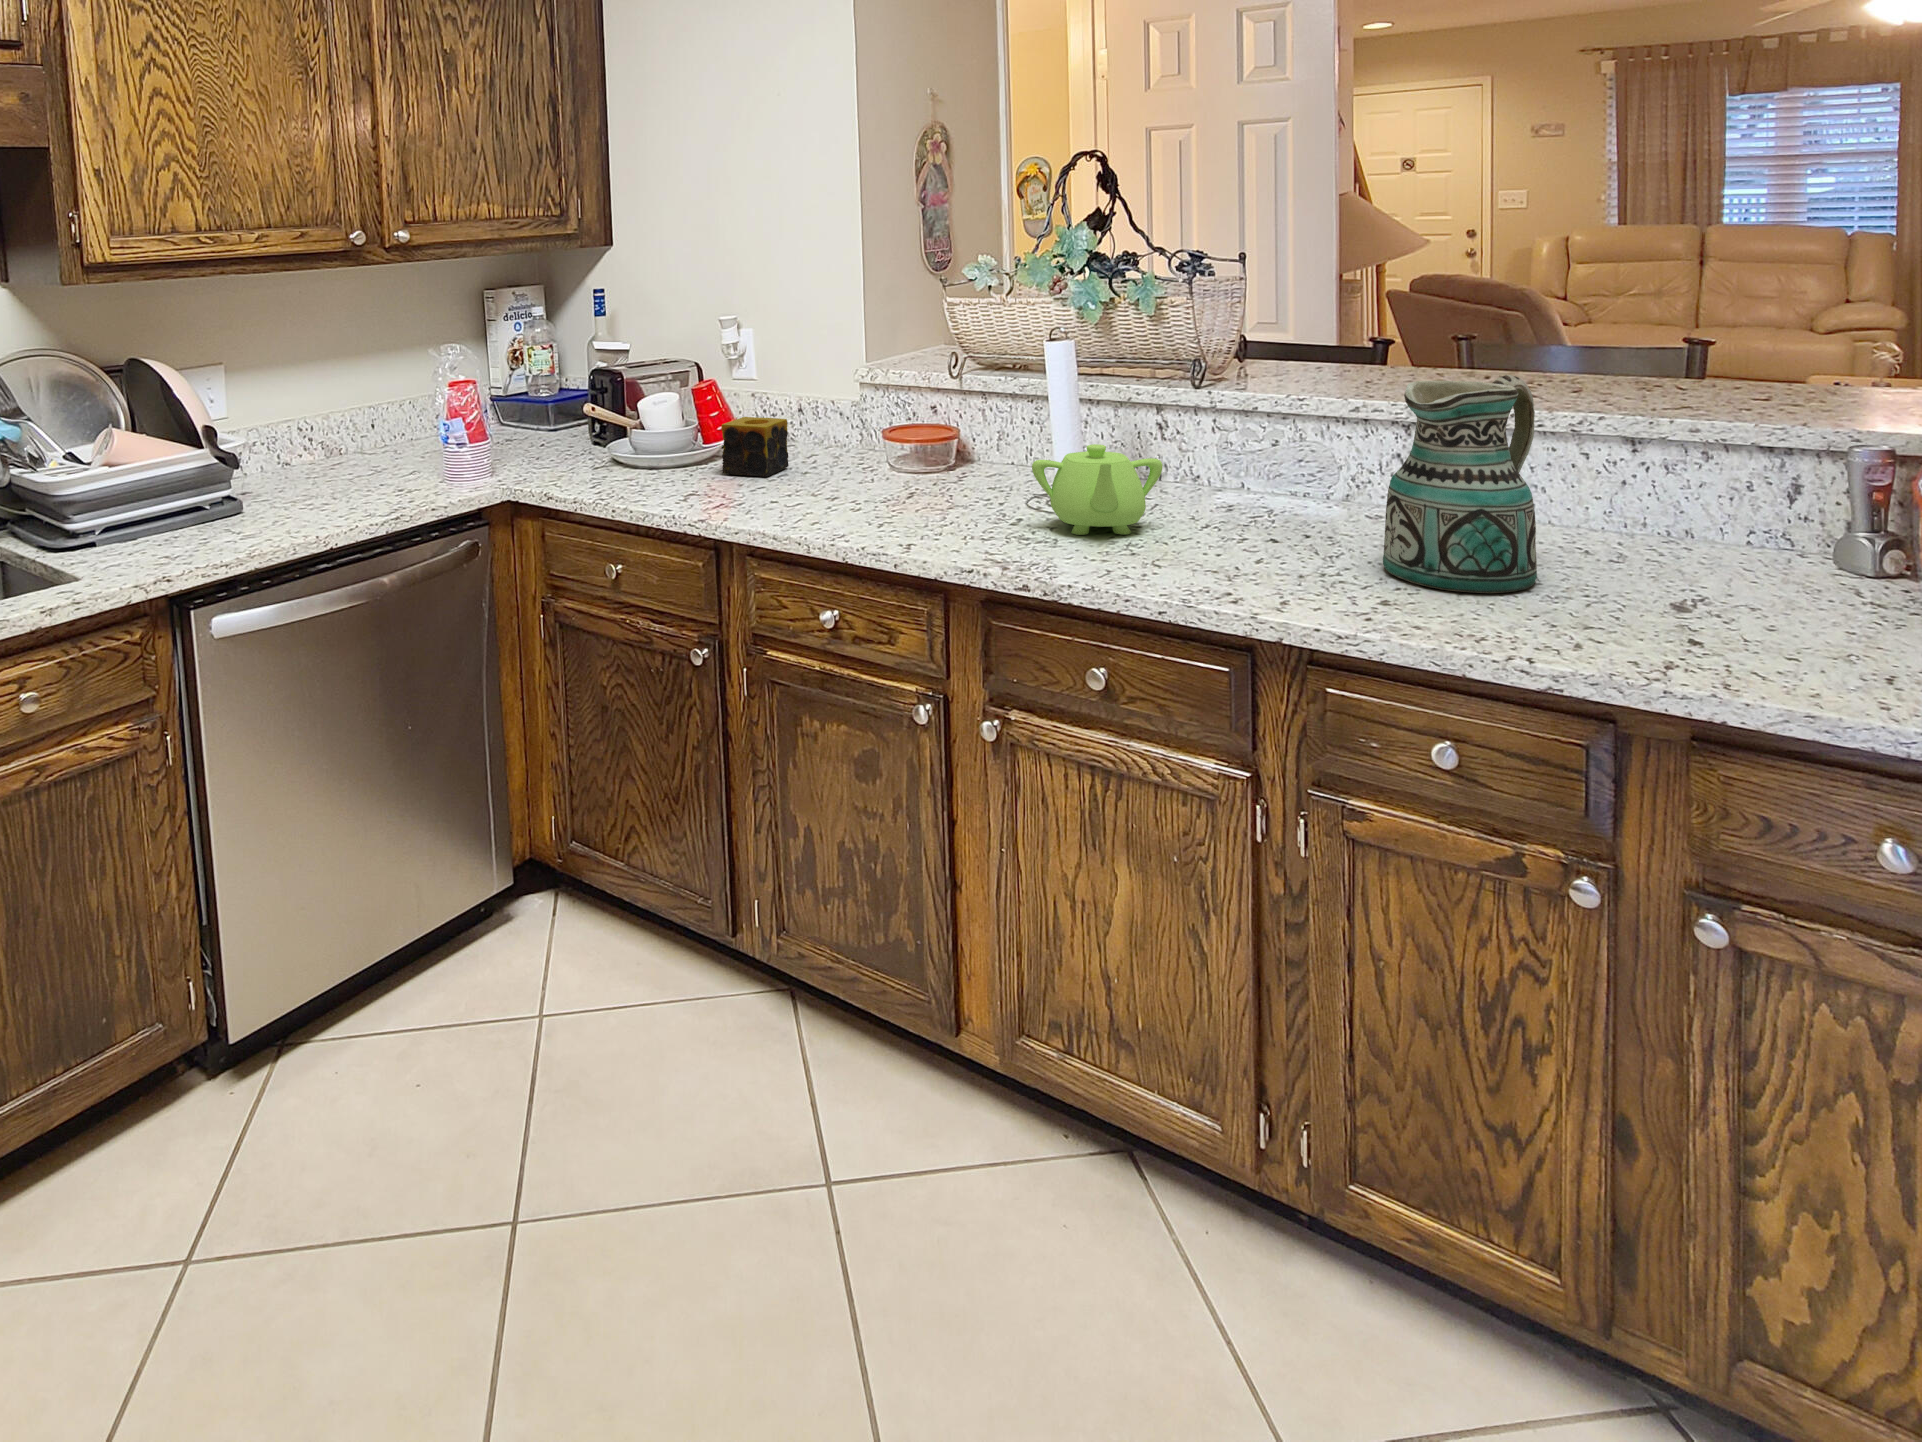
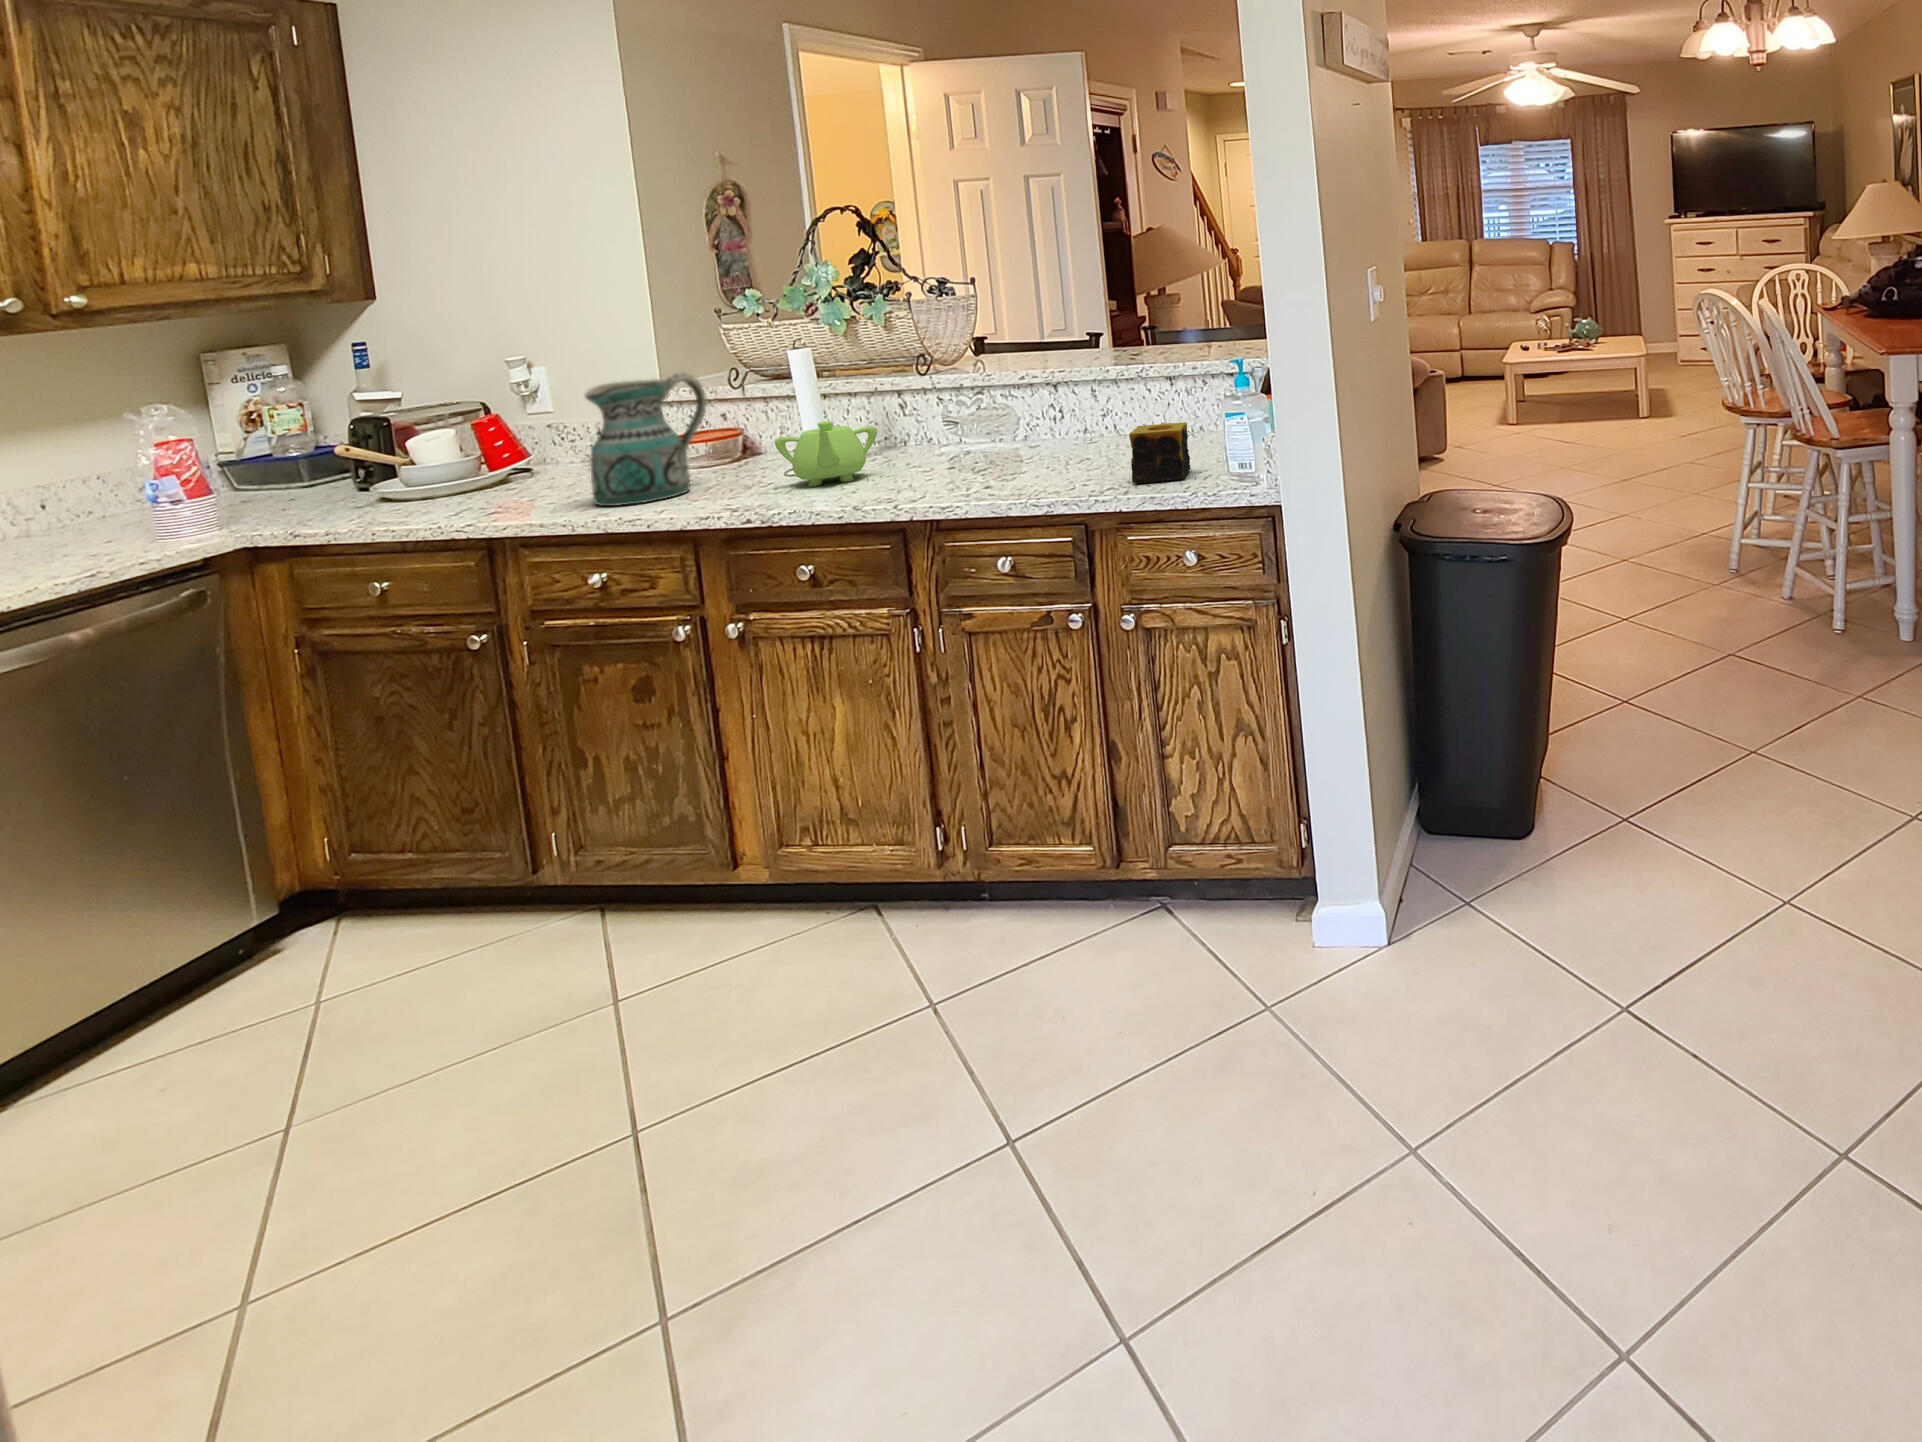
ceramic pitcher: present [1383,375,1537,593] -> present [585,373,706,506]
candle: present [722,417,789,477] -> present [1129,422,1191,483]

